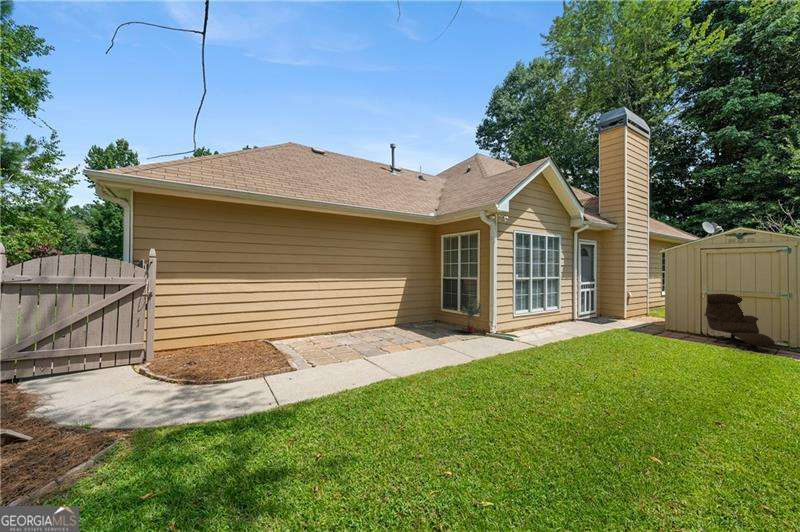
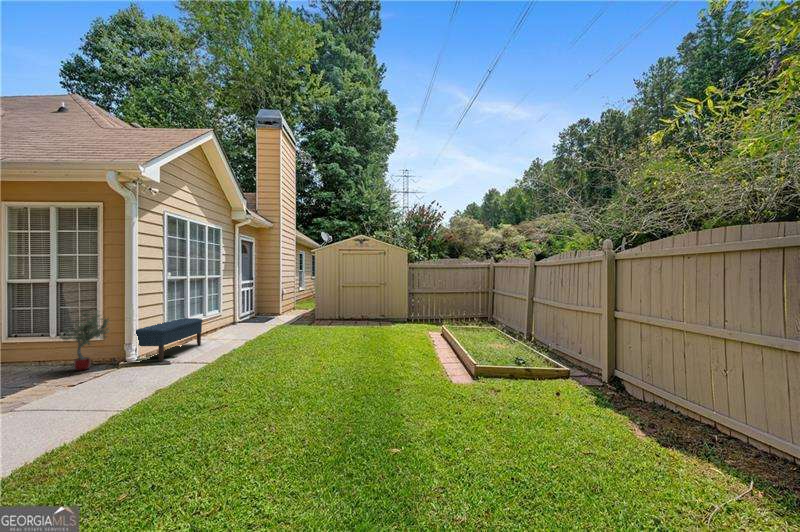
lounge chair: present [704,294,775,353] -> none [343,284,382,325]
bench: none [494,310,539,338] -> present [136,318,203,361]

